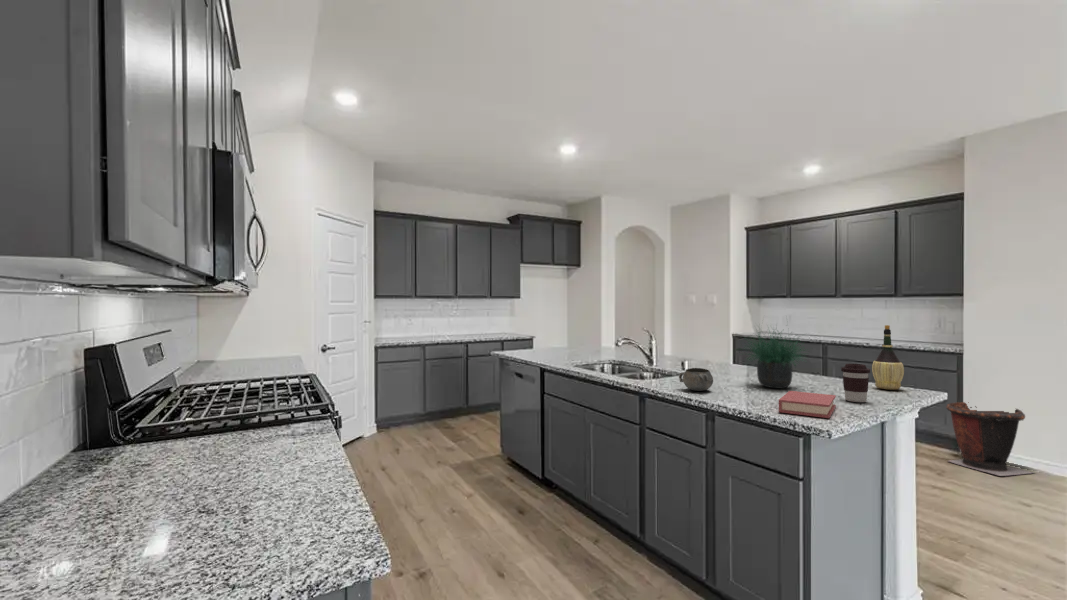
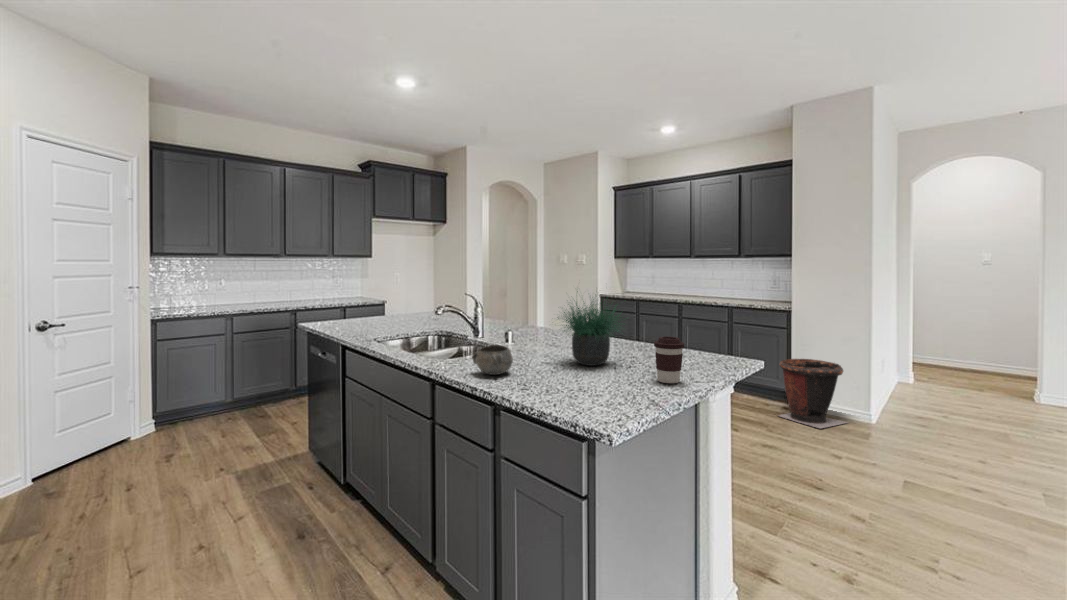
wine bottle: present [872,325,904,390] -> none [696,288,727,362]
book: present [779,391,836,418] -> none [565,374,641,415]

